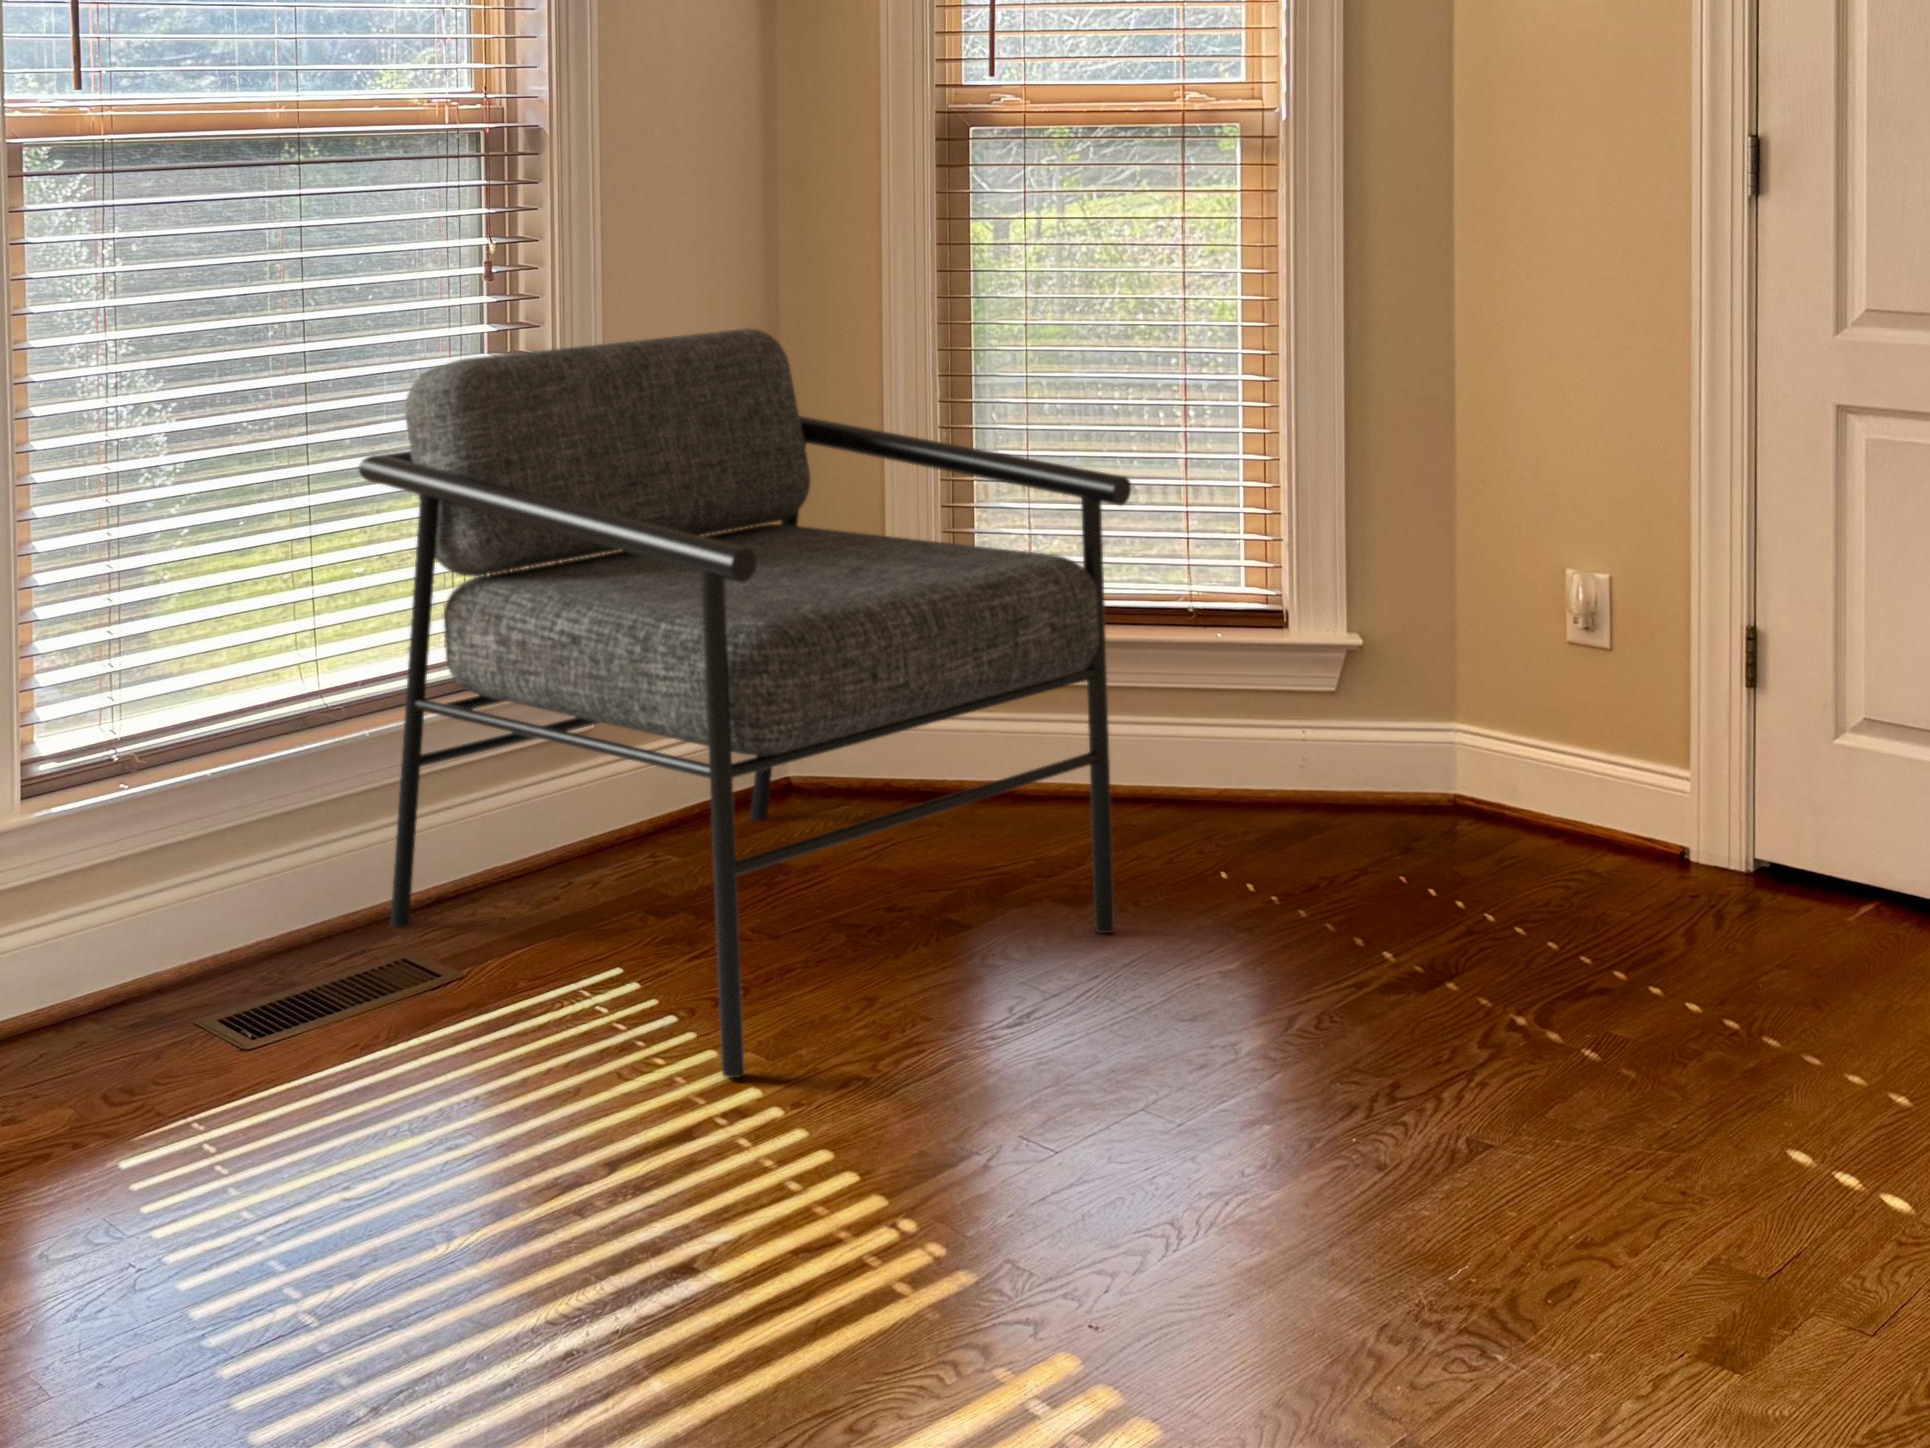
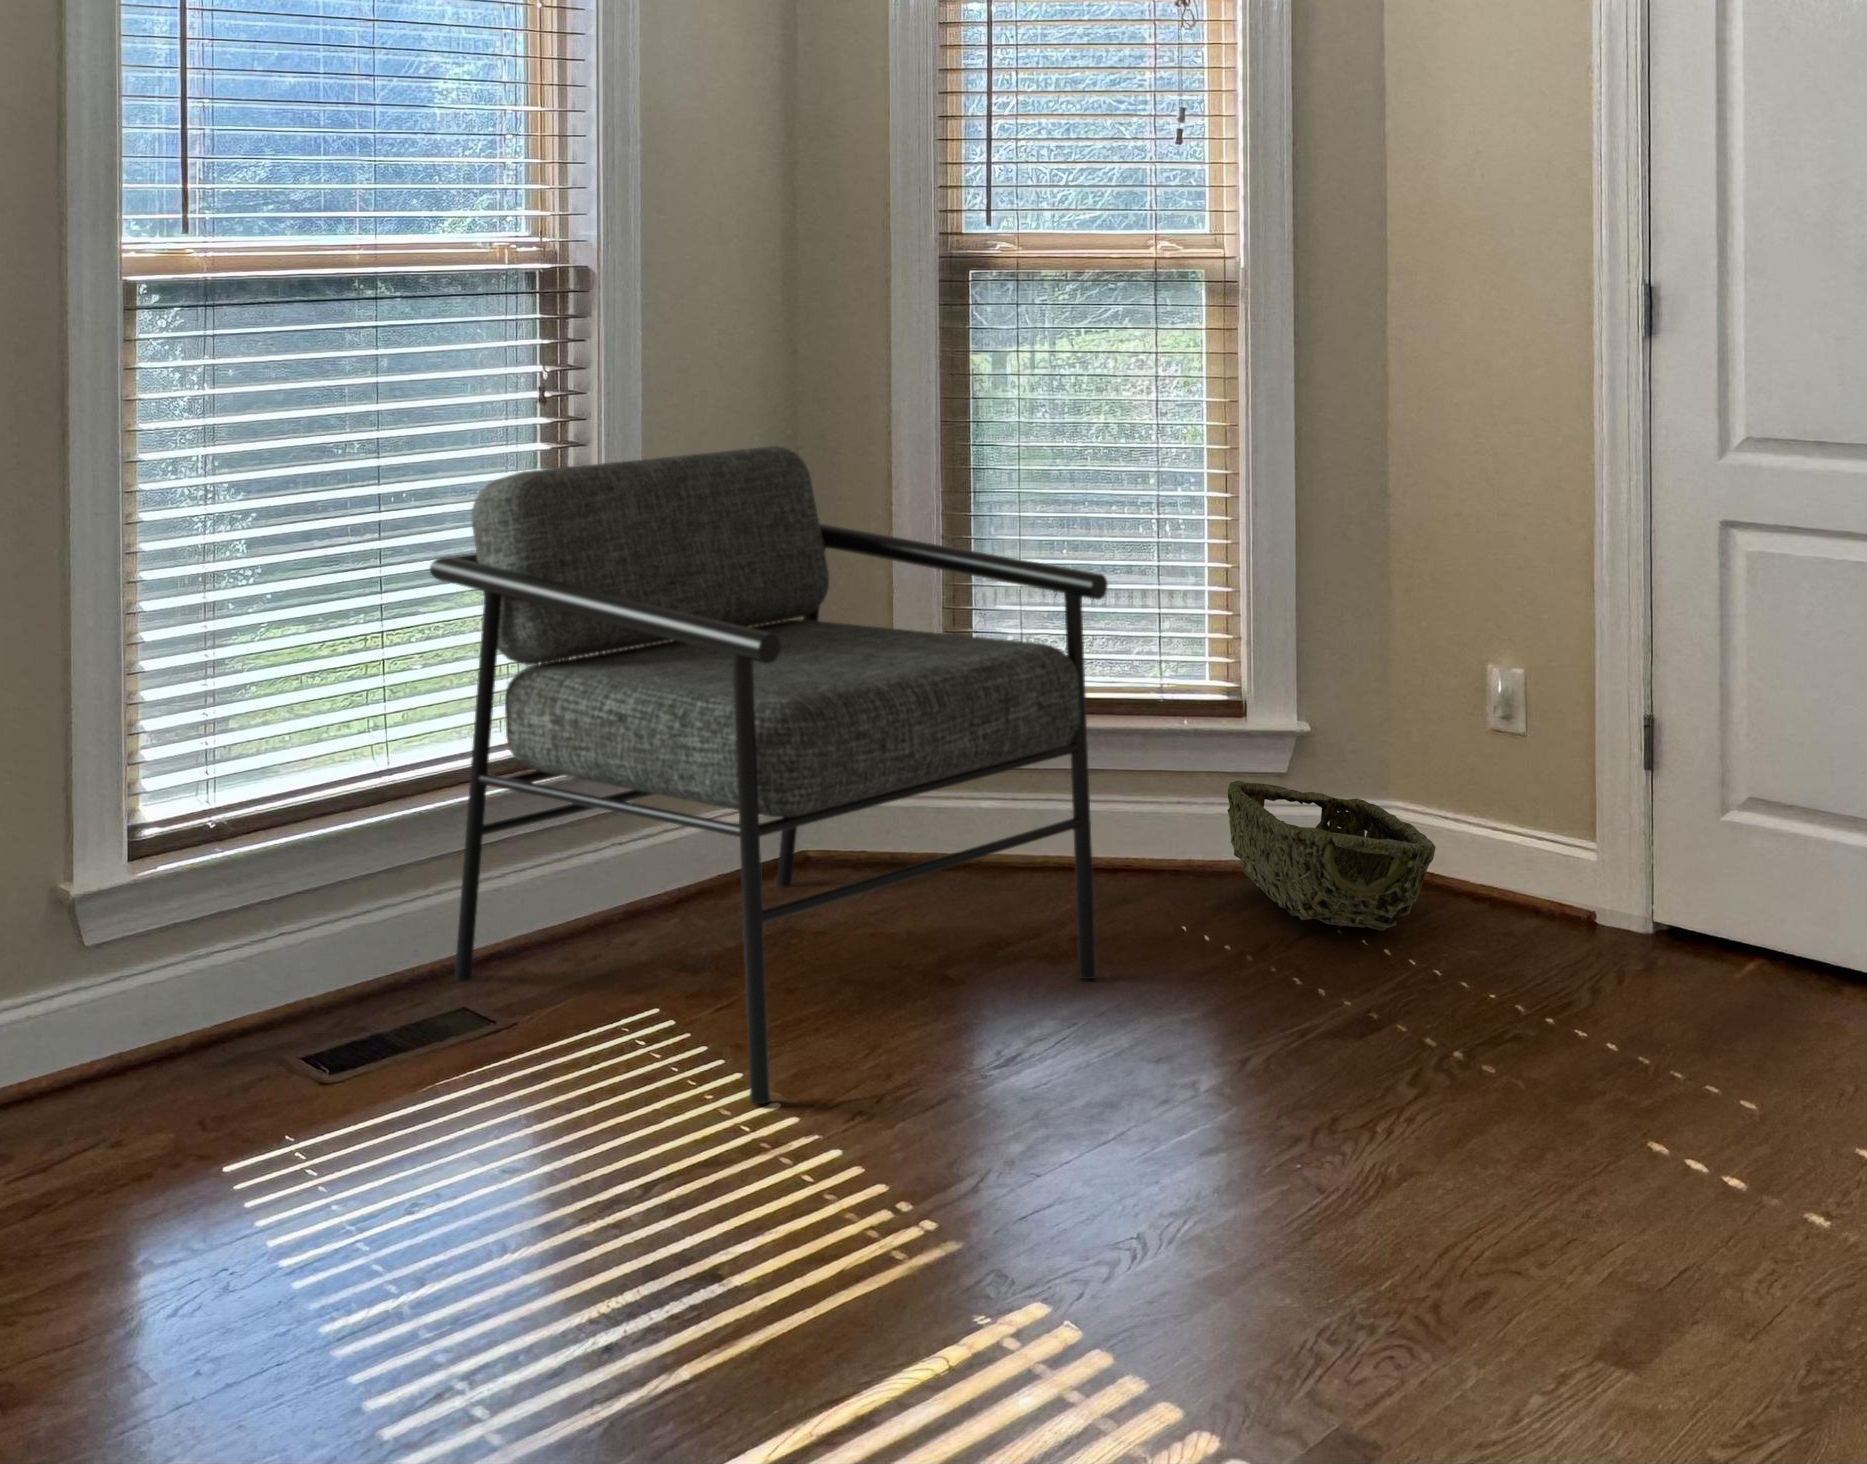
woven basket: none [1262,706,1506,879] -> present [1227,781,1436,931]

